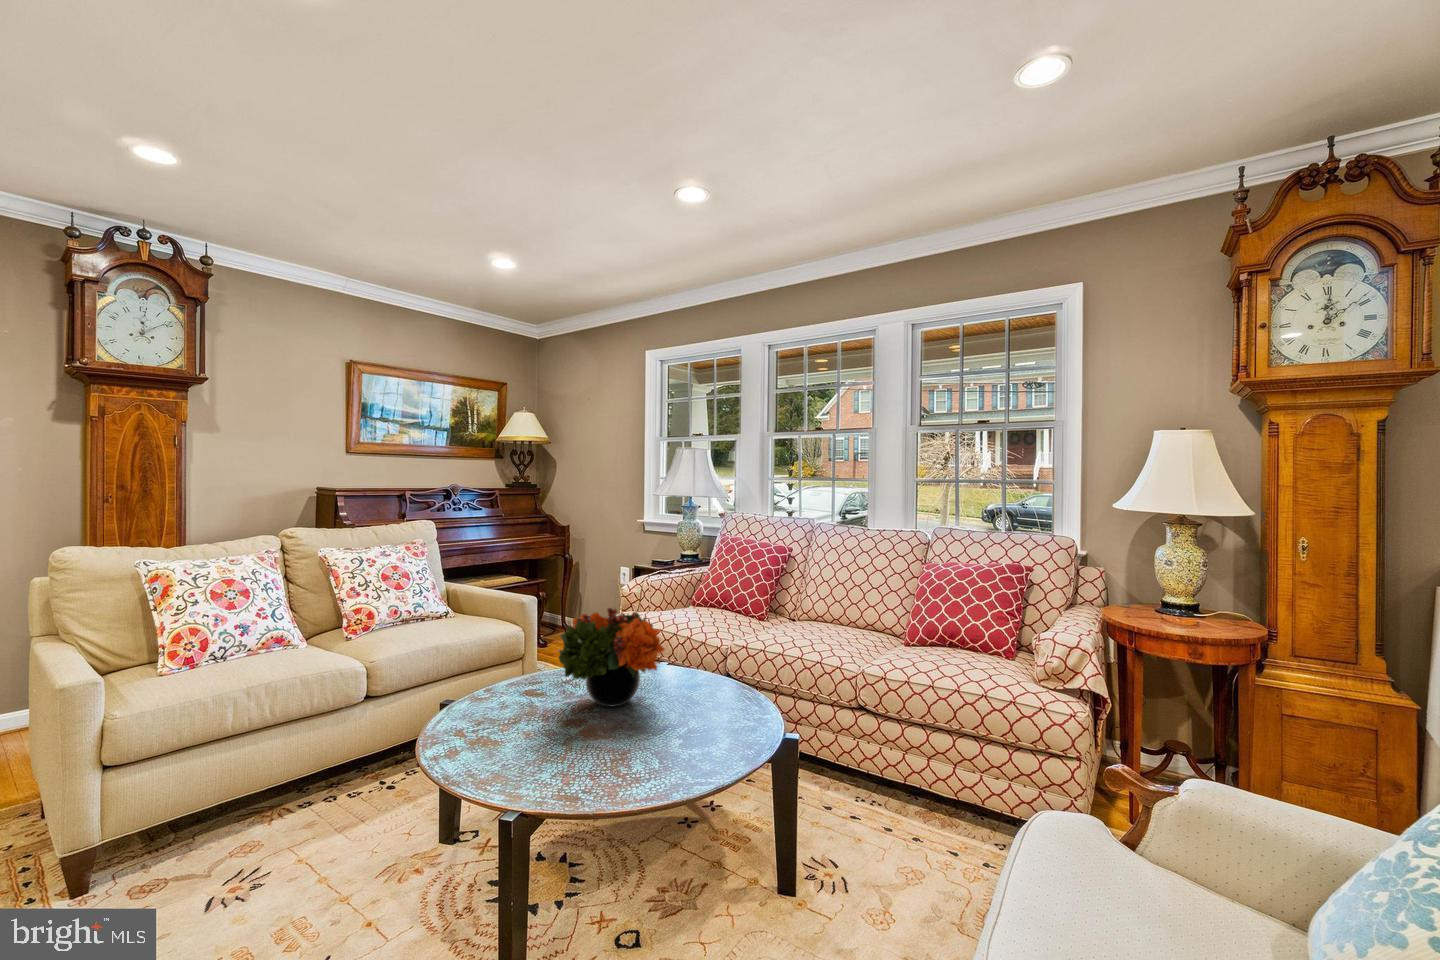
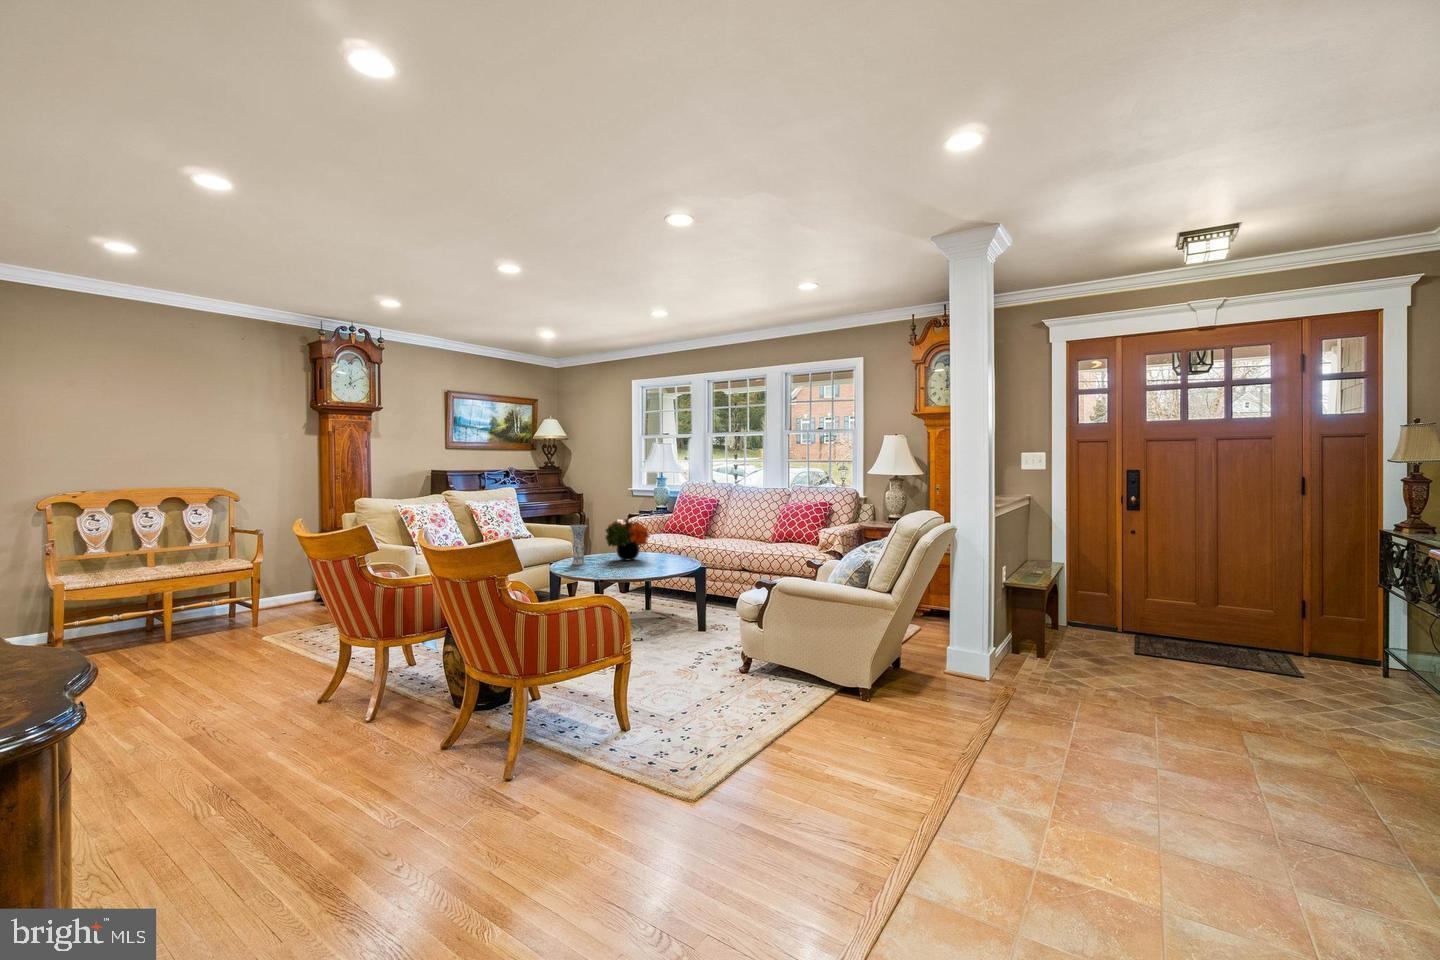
vase: none [471,624,517,725] -> present [570,525,588,565]

